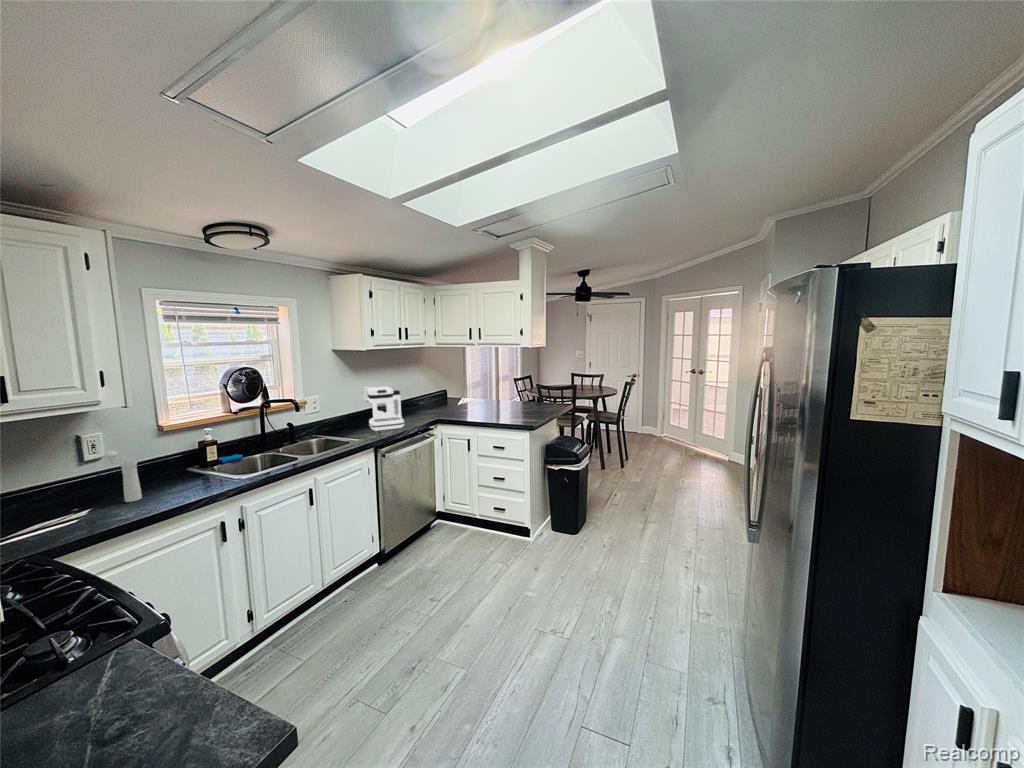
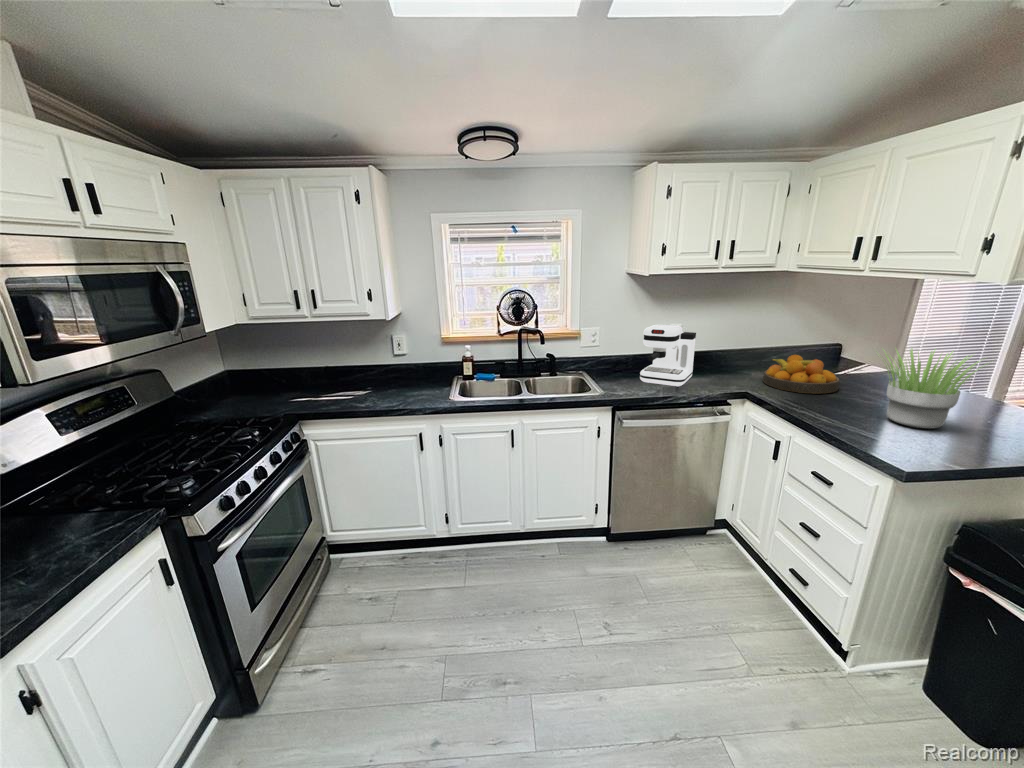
potted plant: none [490,383,530,419] -> present [886,349,979,429]
fruit bowl: none [435,397,472,418] -> present [763,355,840,393]
pepper mill: present [105,451,142,502] -> none [383,352,397,394]

